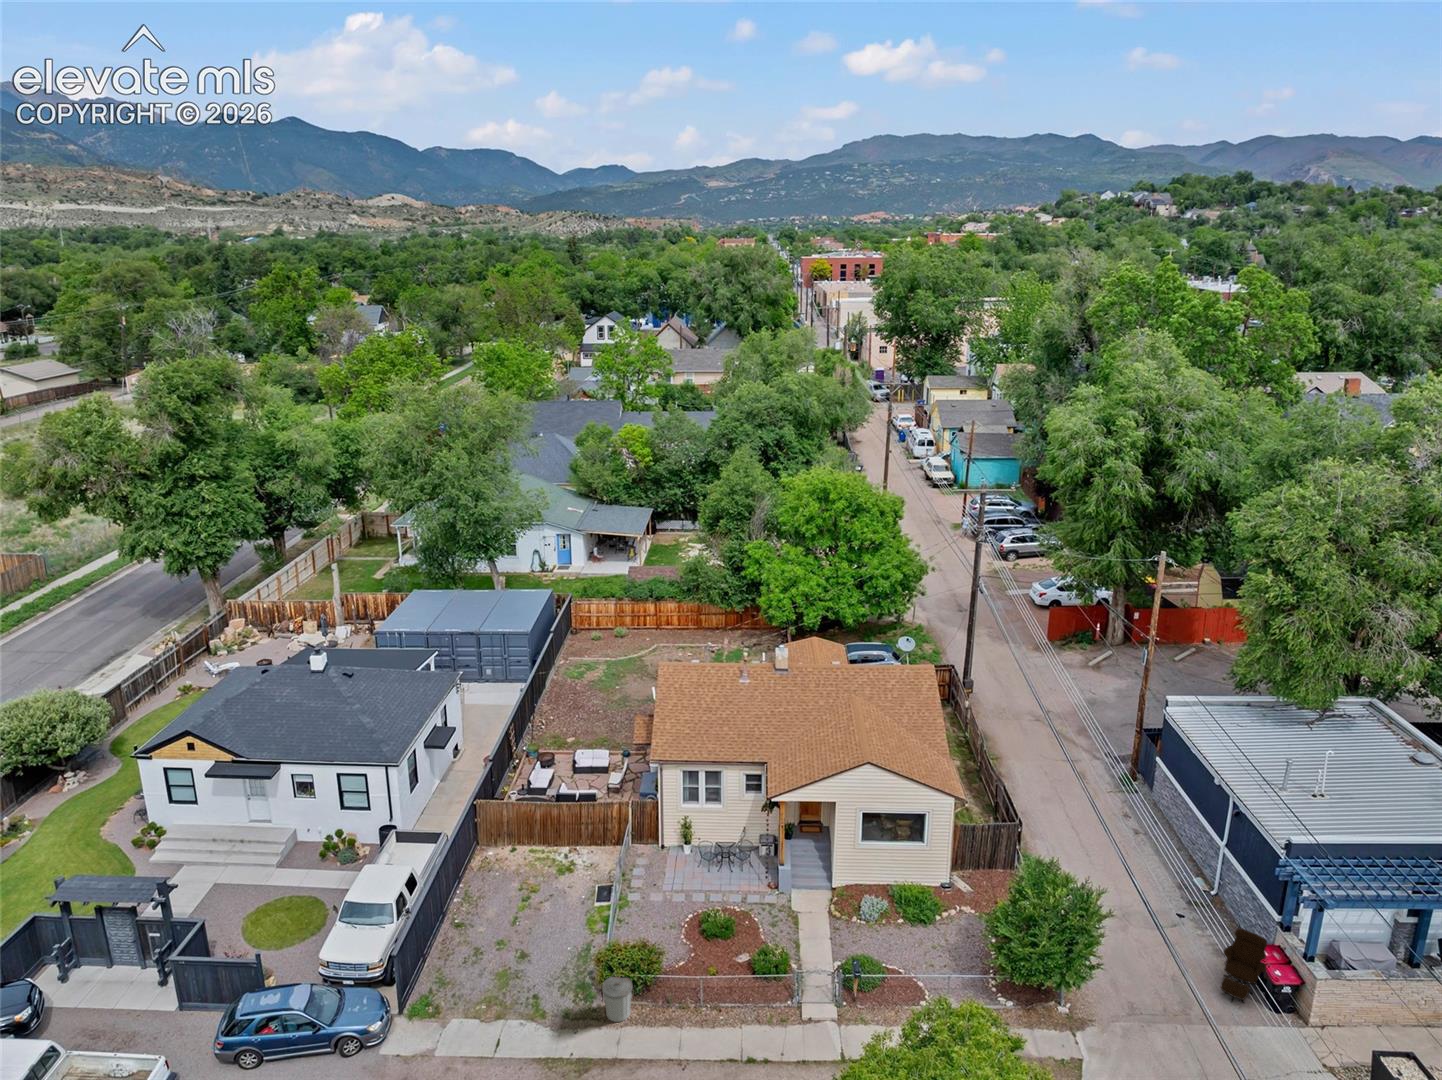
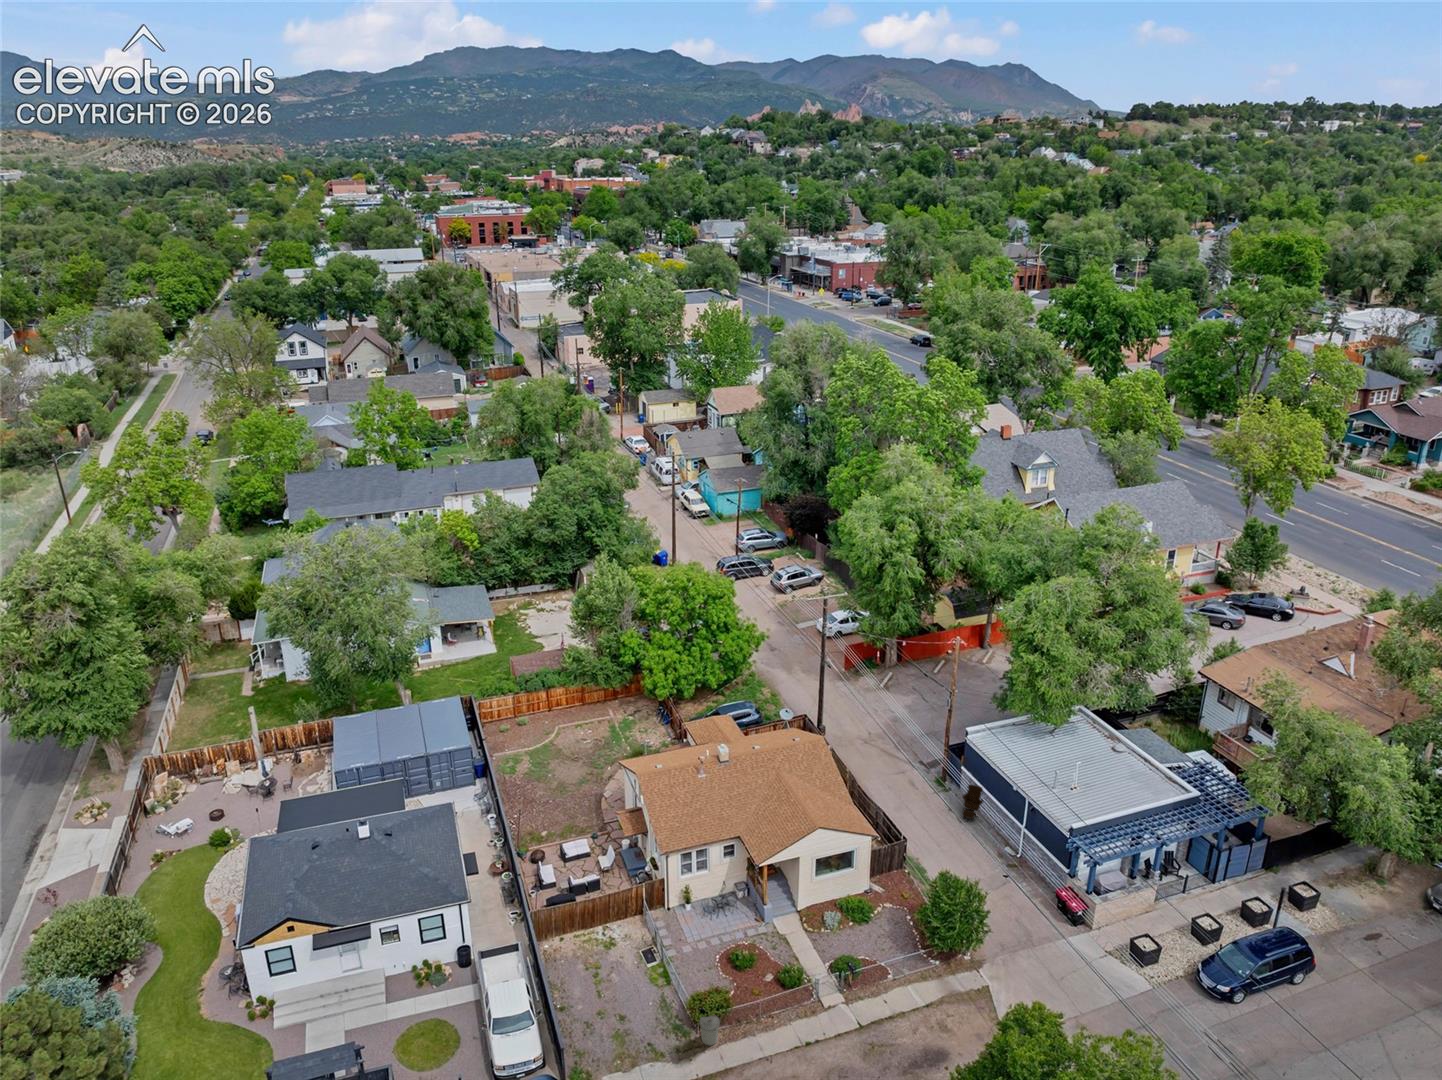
lounge chair: present [1221,929,1267,1003] -> present [962,784,983,819]

